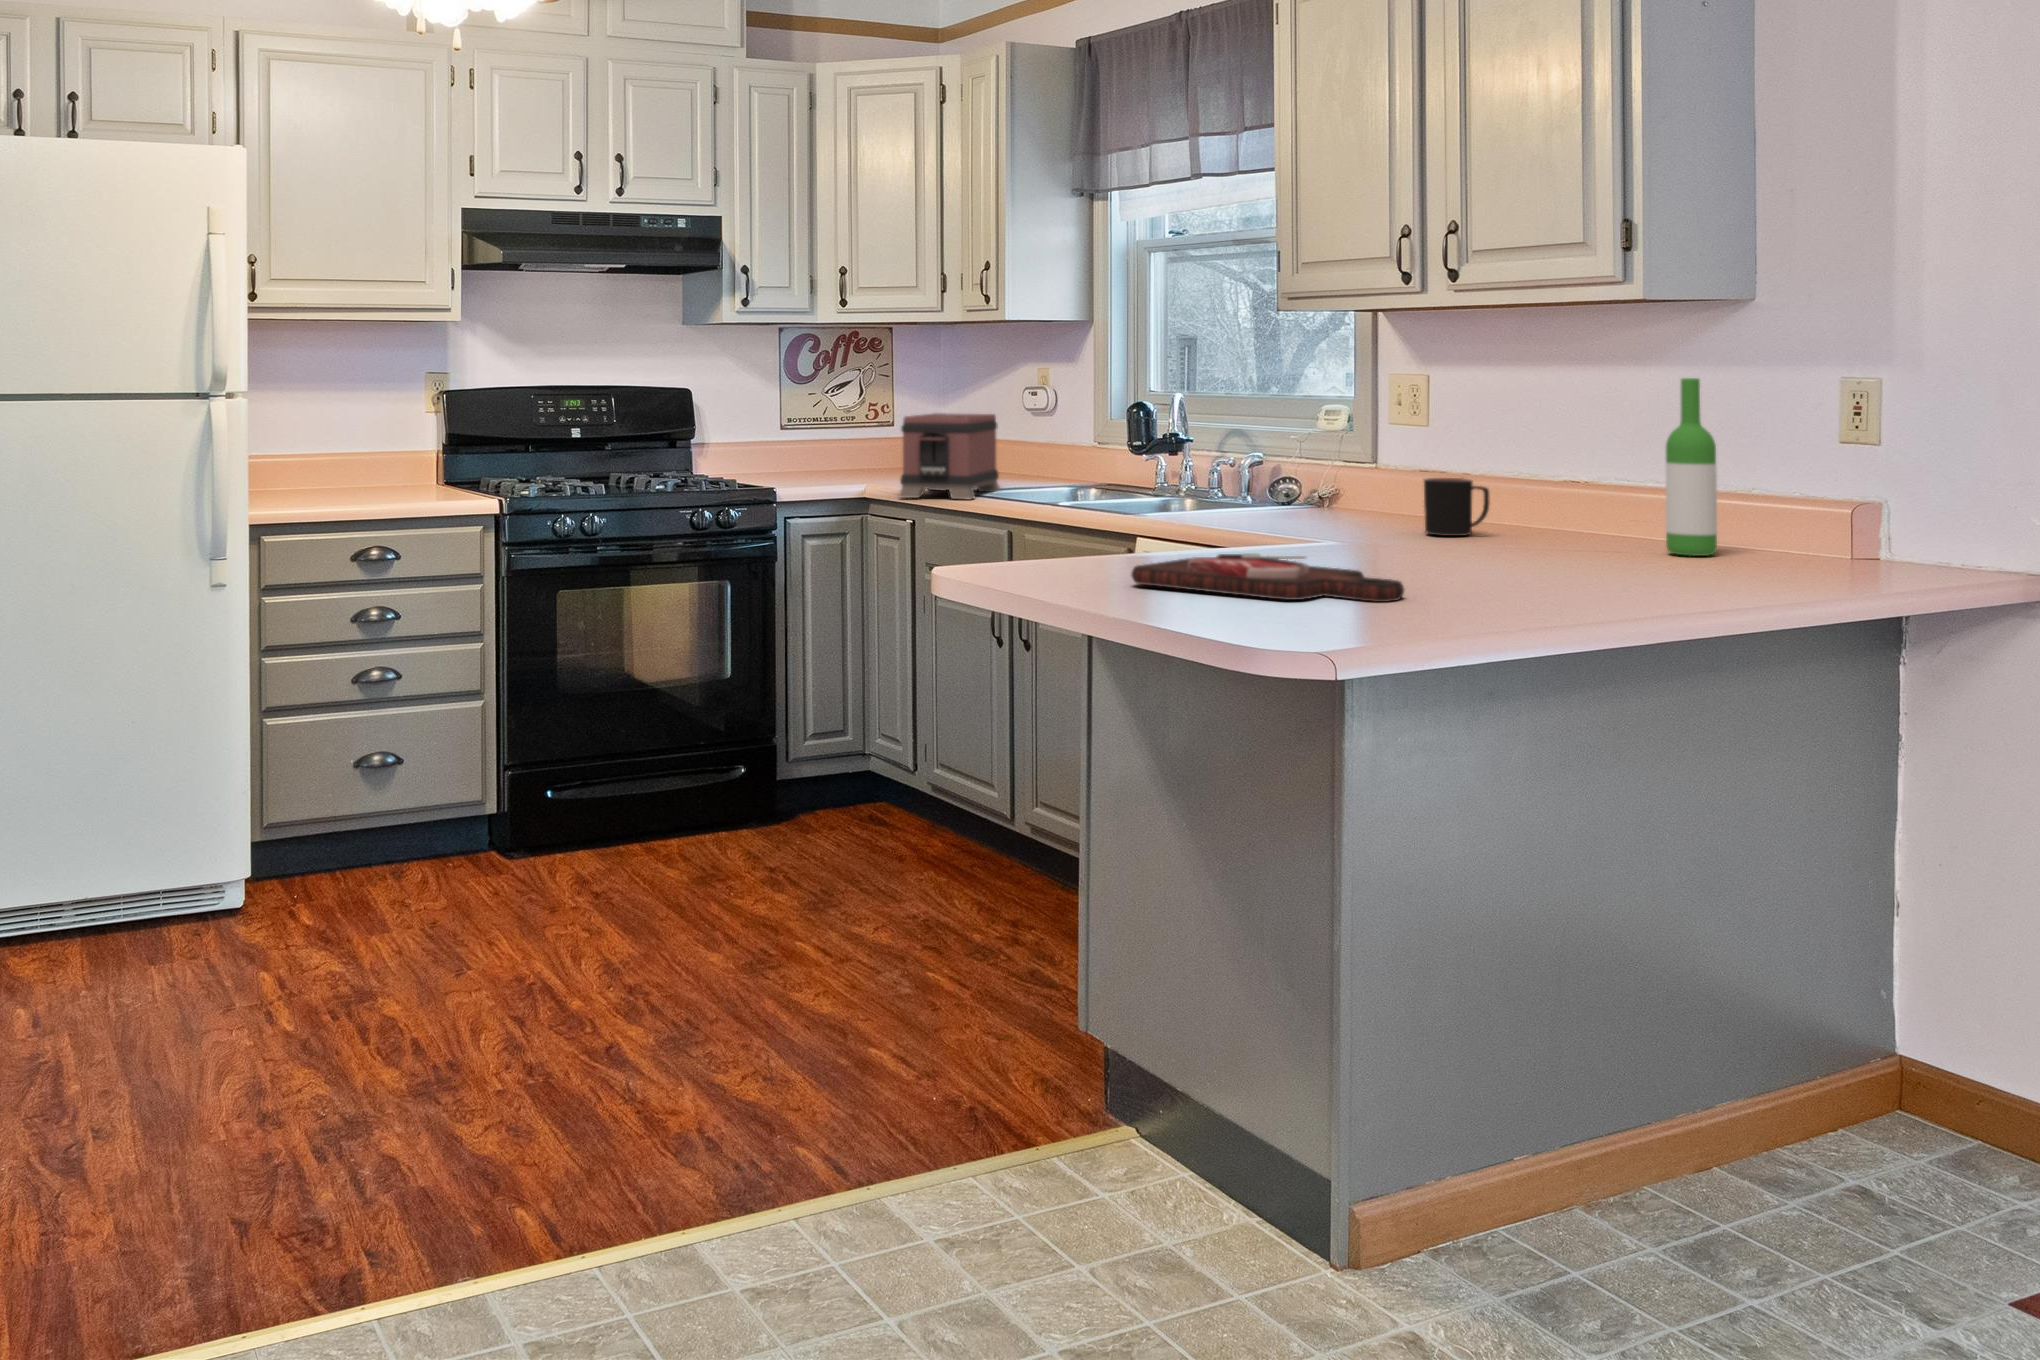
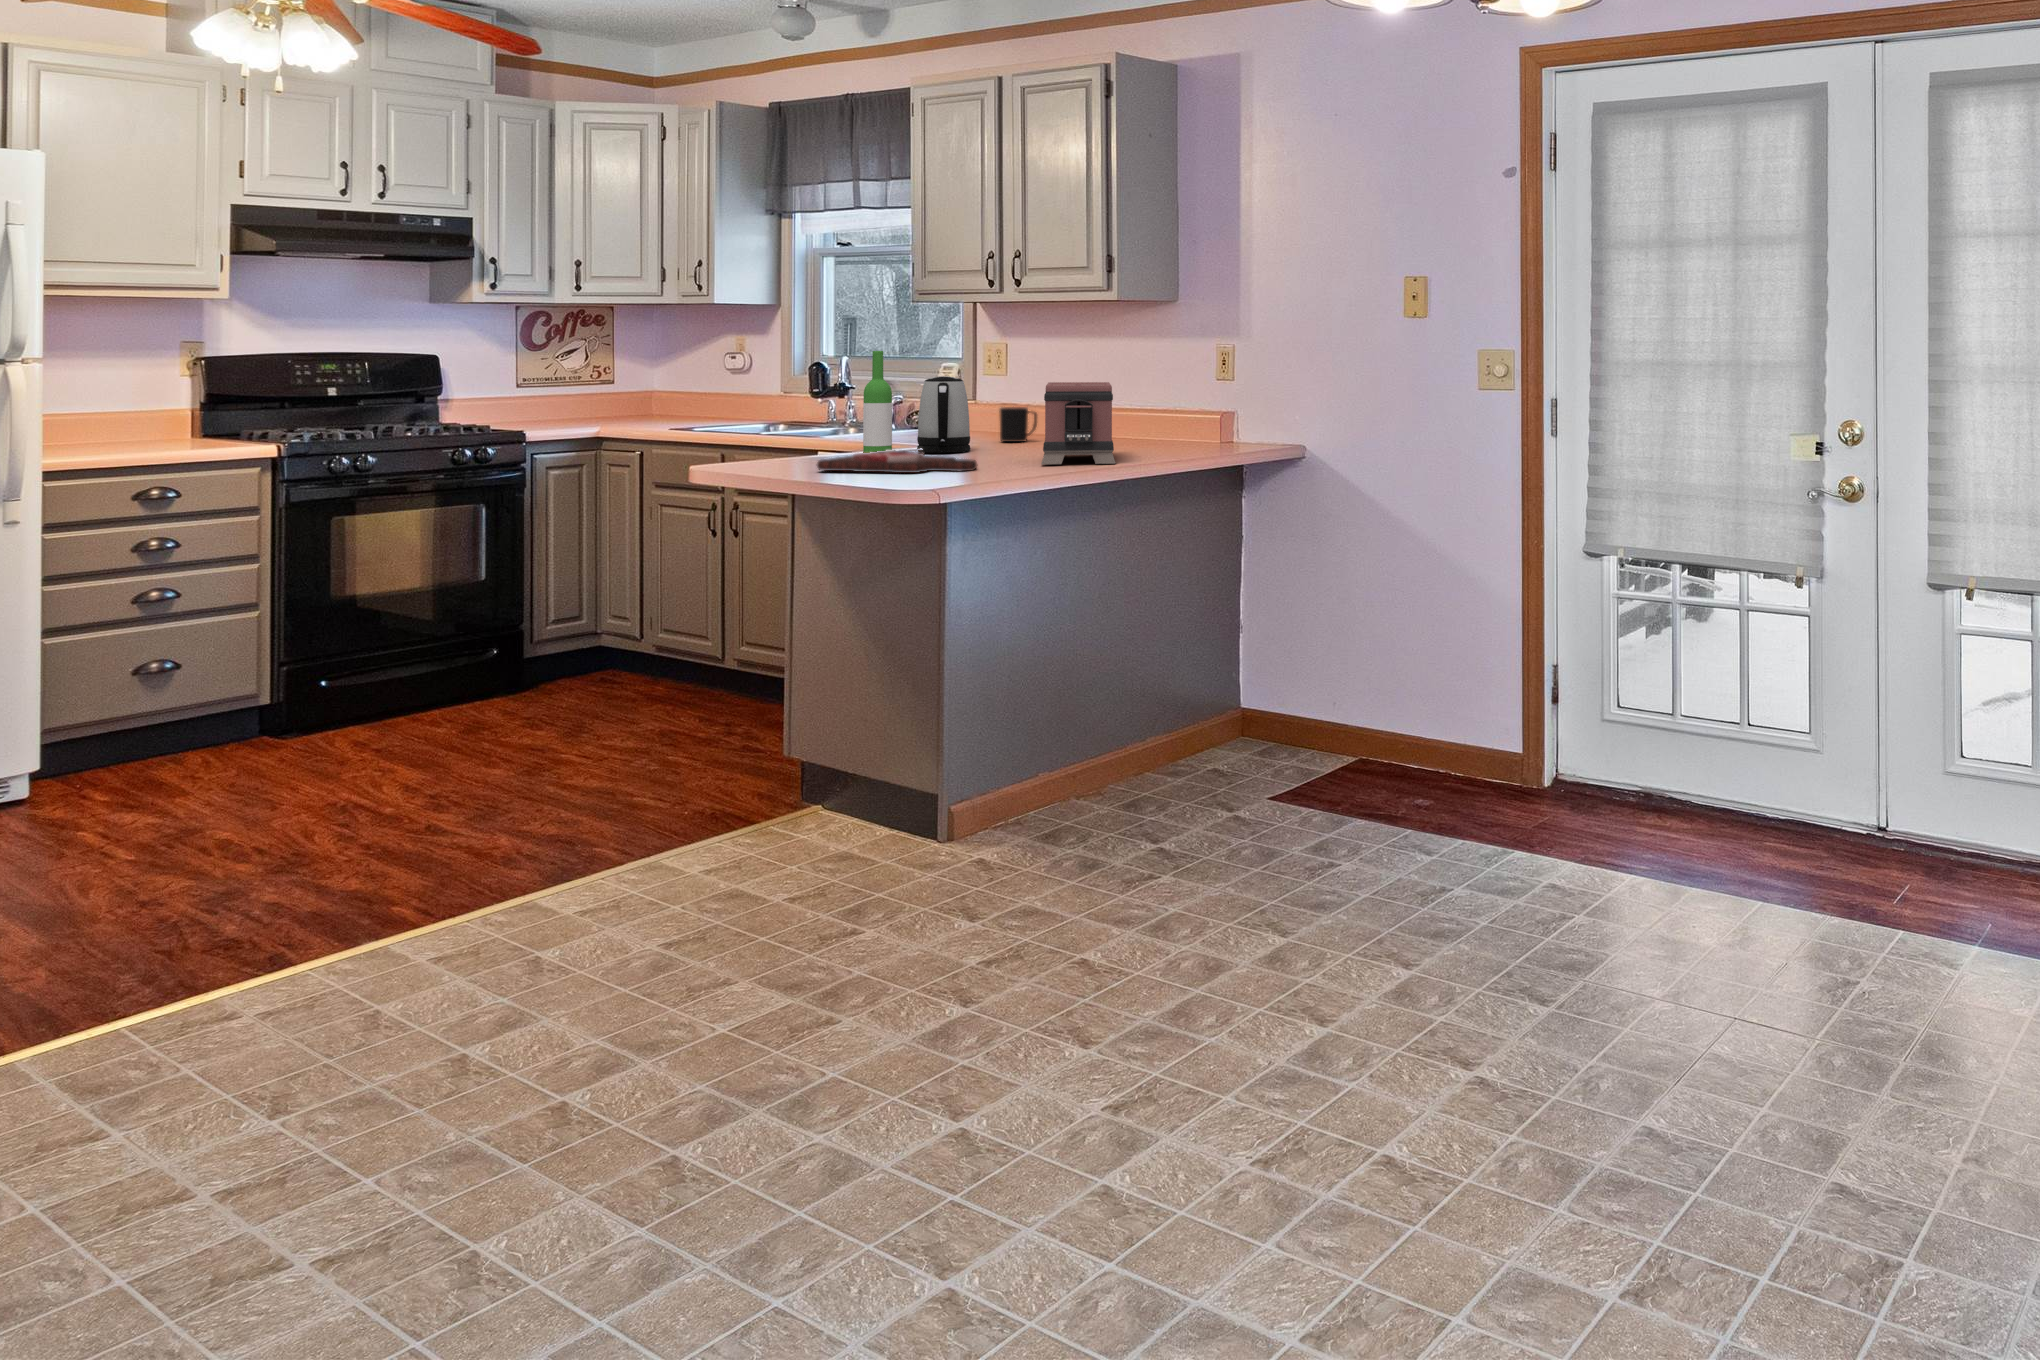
wine bottle: present [1666,378,1717,556] -> present [863,351,892,453]
toaster: present [899,413,1000,500] -> present [1041,382,1115,465]
kettle: none [1292,429,1380,554] -> present [917,376,970,453]

